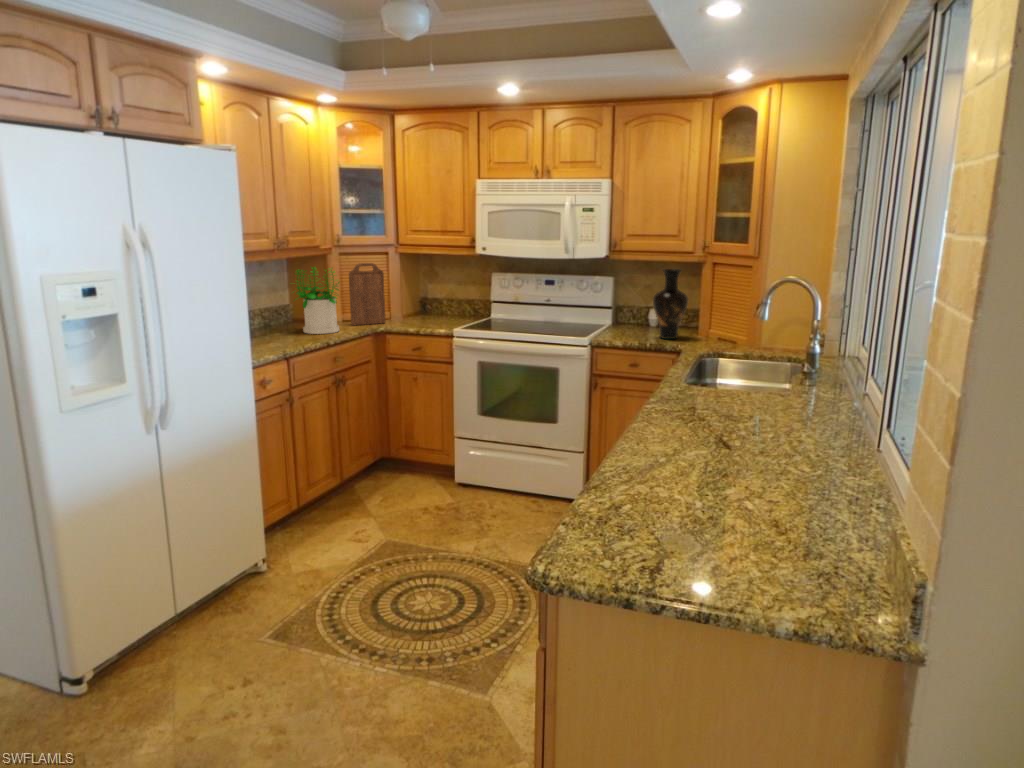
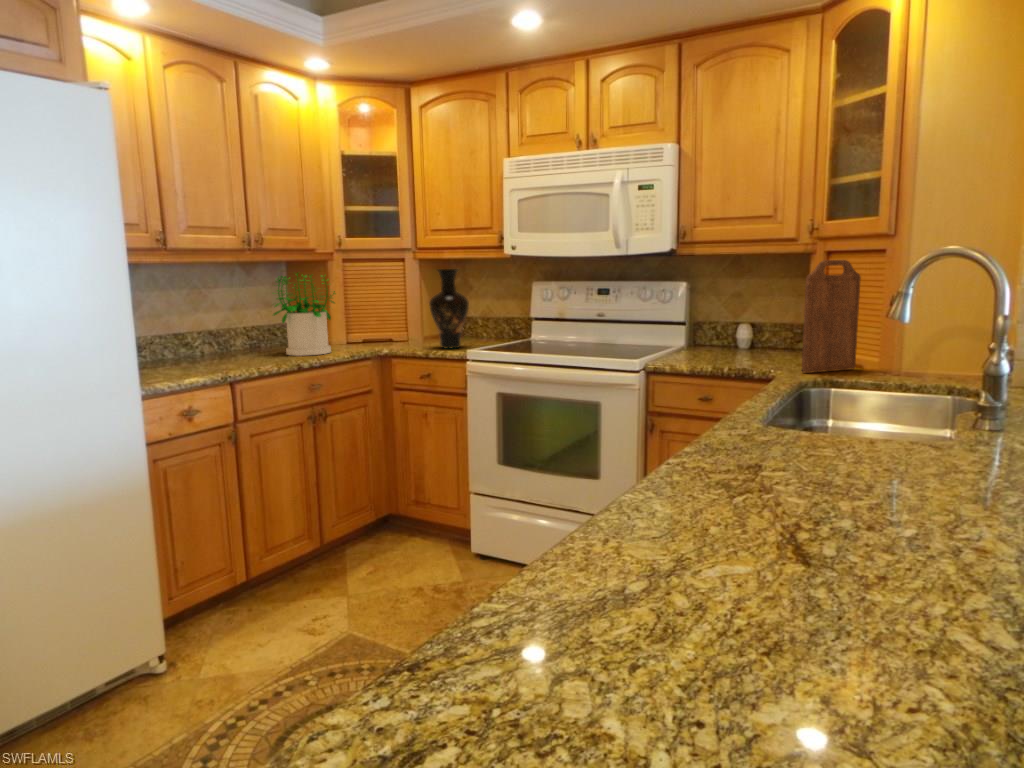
cutting board: present [349,263,385,325] -> present [802,260,861,373]
vase: present [653,269,688,339] -> present [429,269,469,349]

